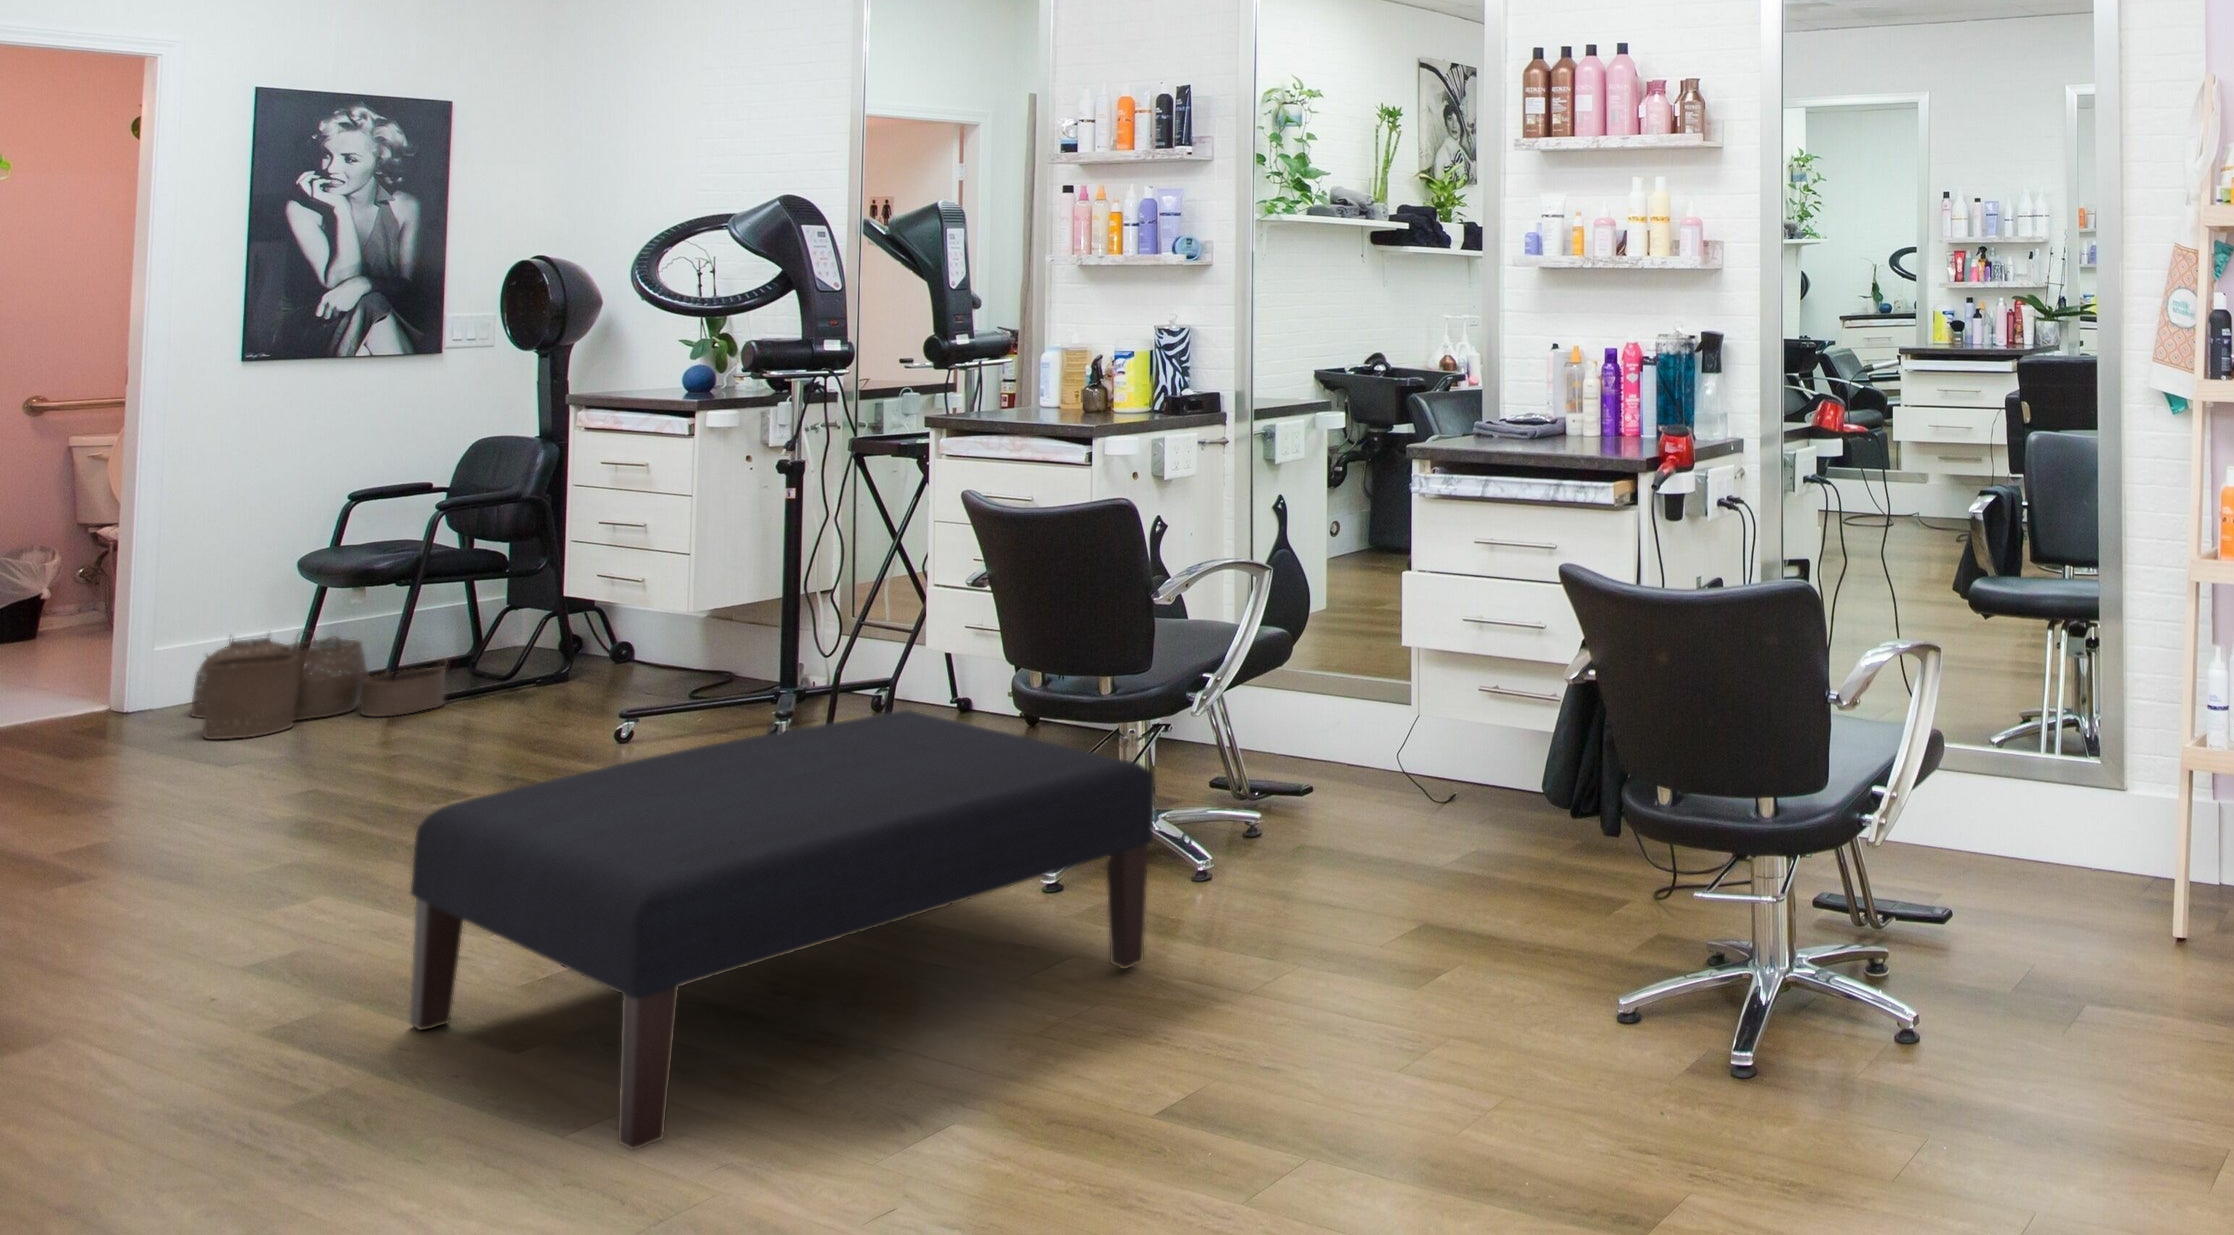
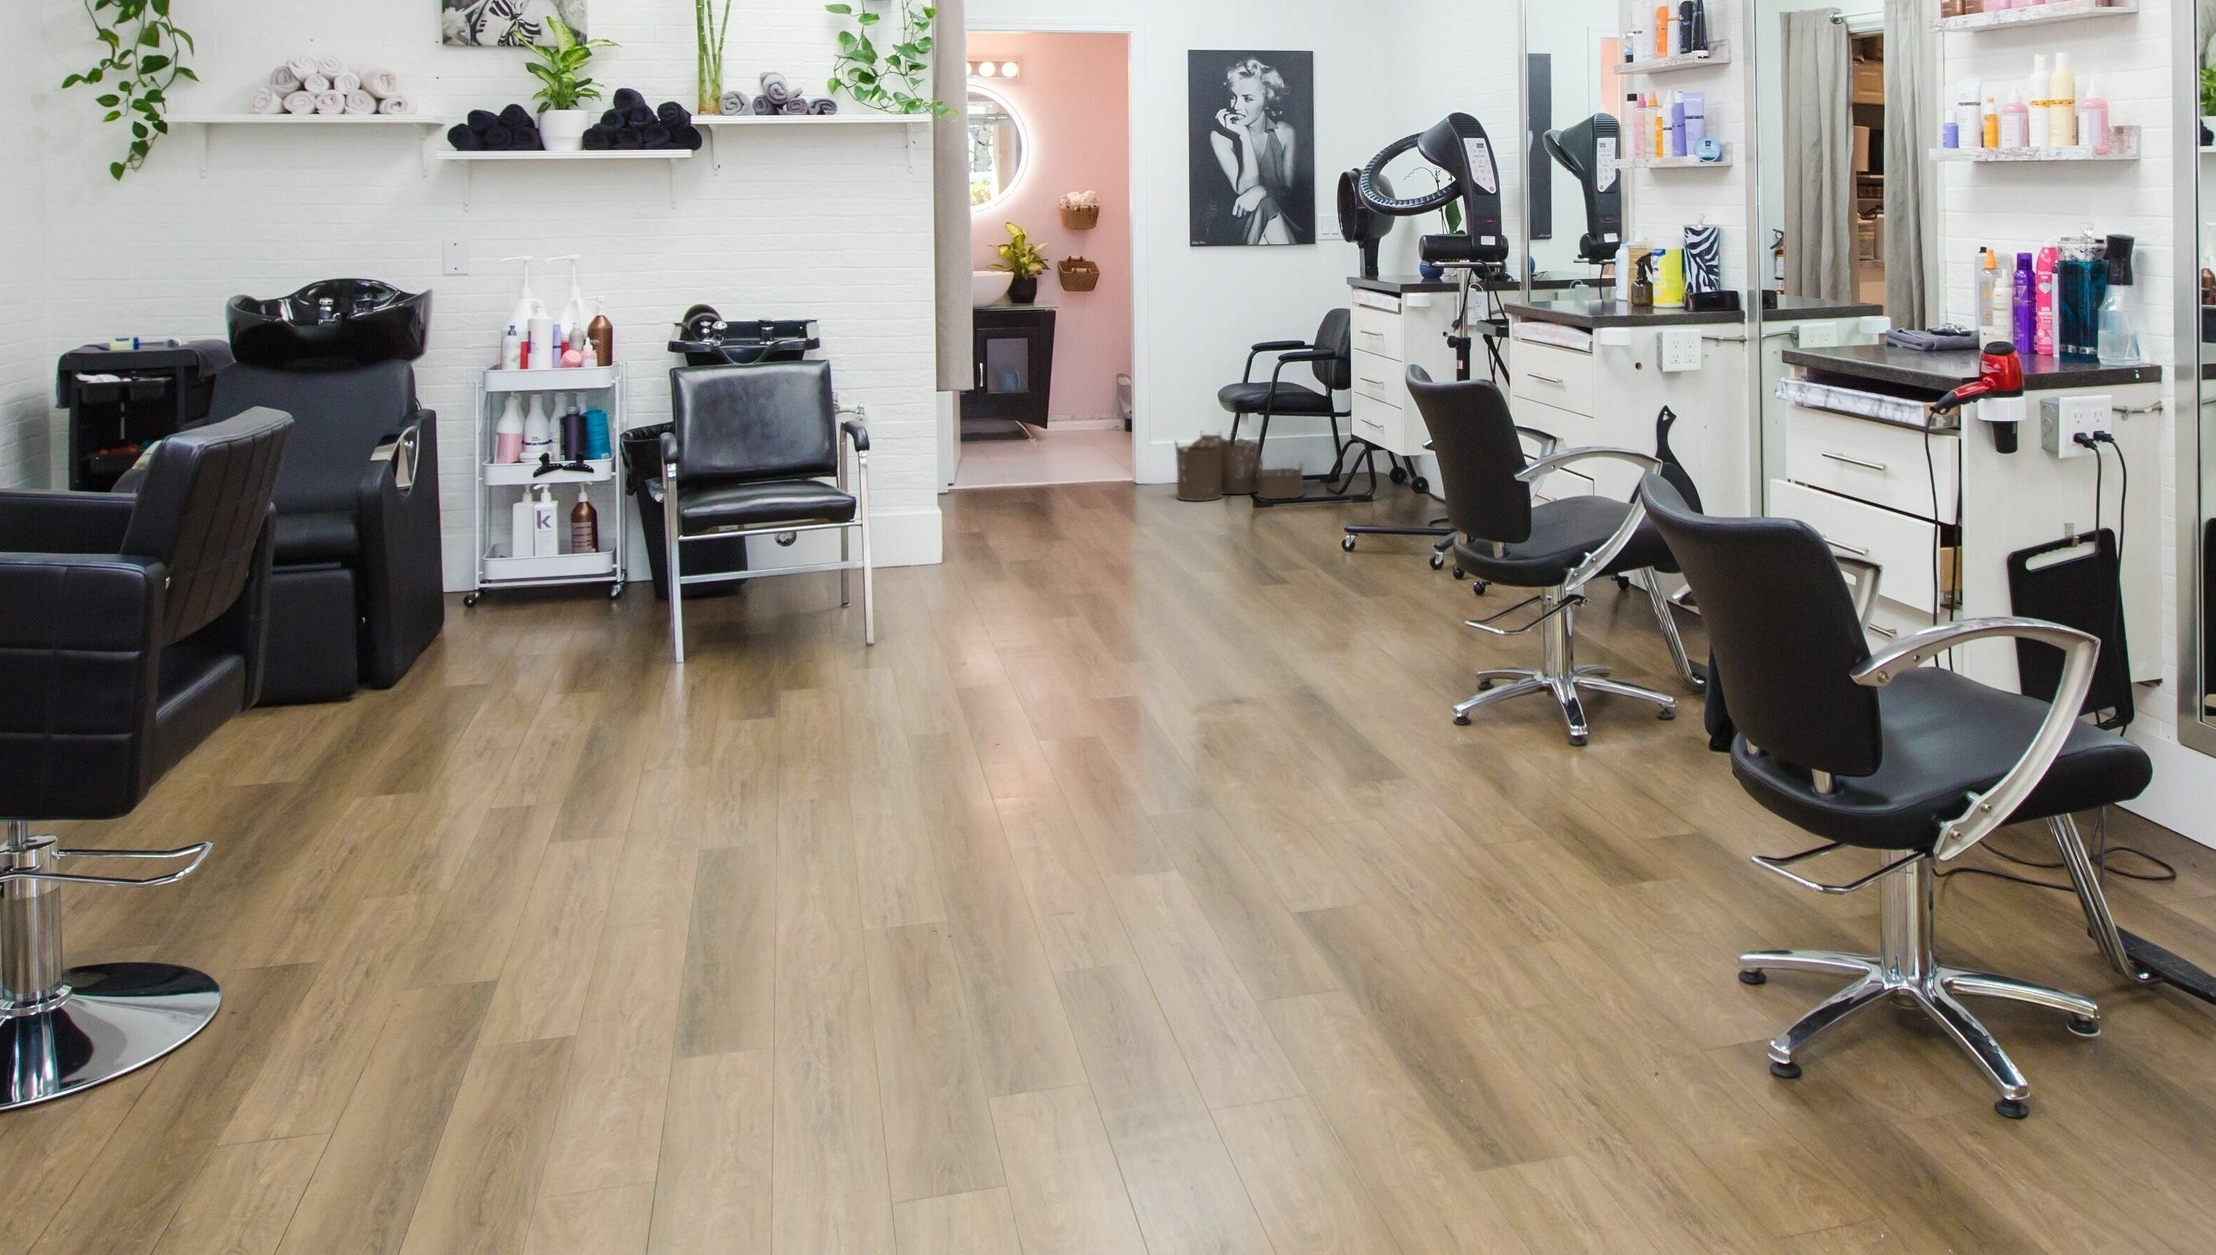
ottoman: present [410,710,1154,1150] -> none [1089,541,1501,815]

